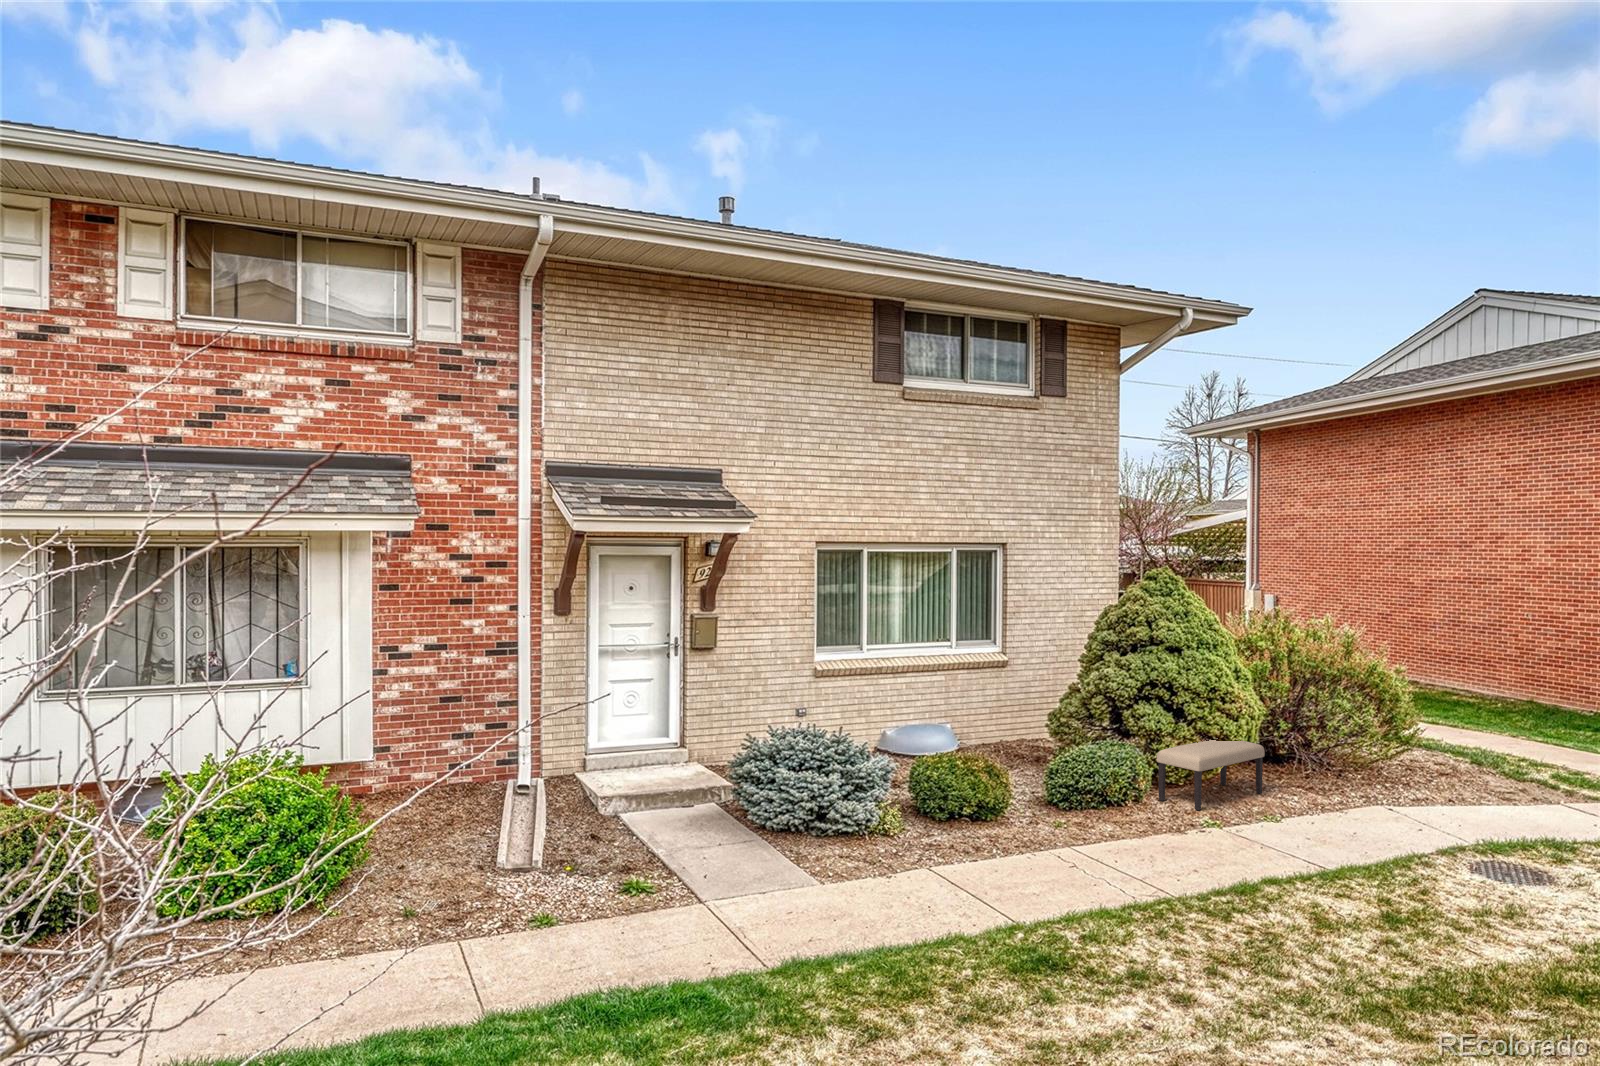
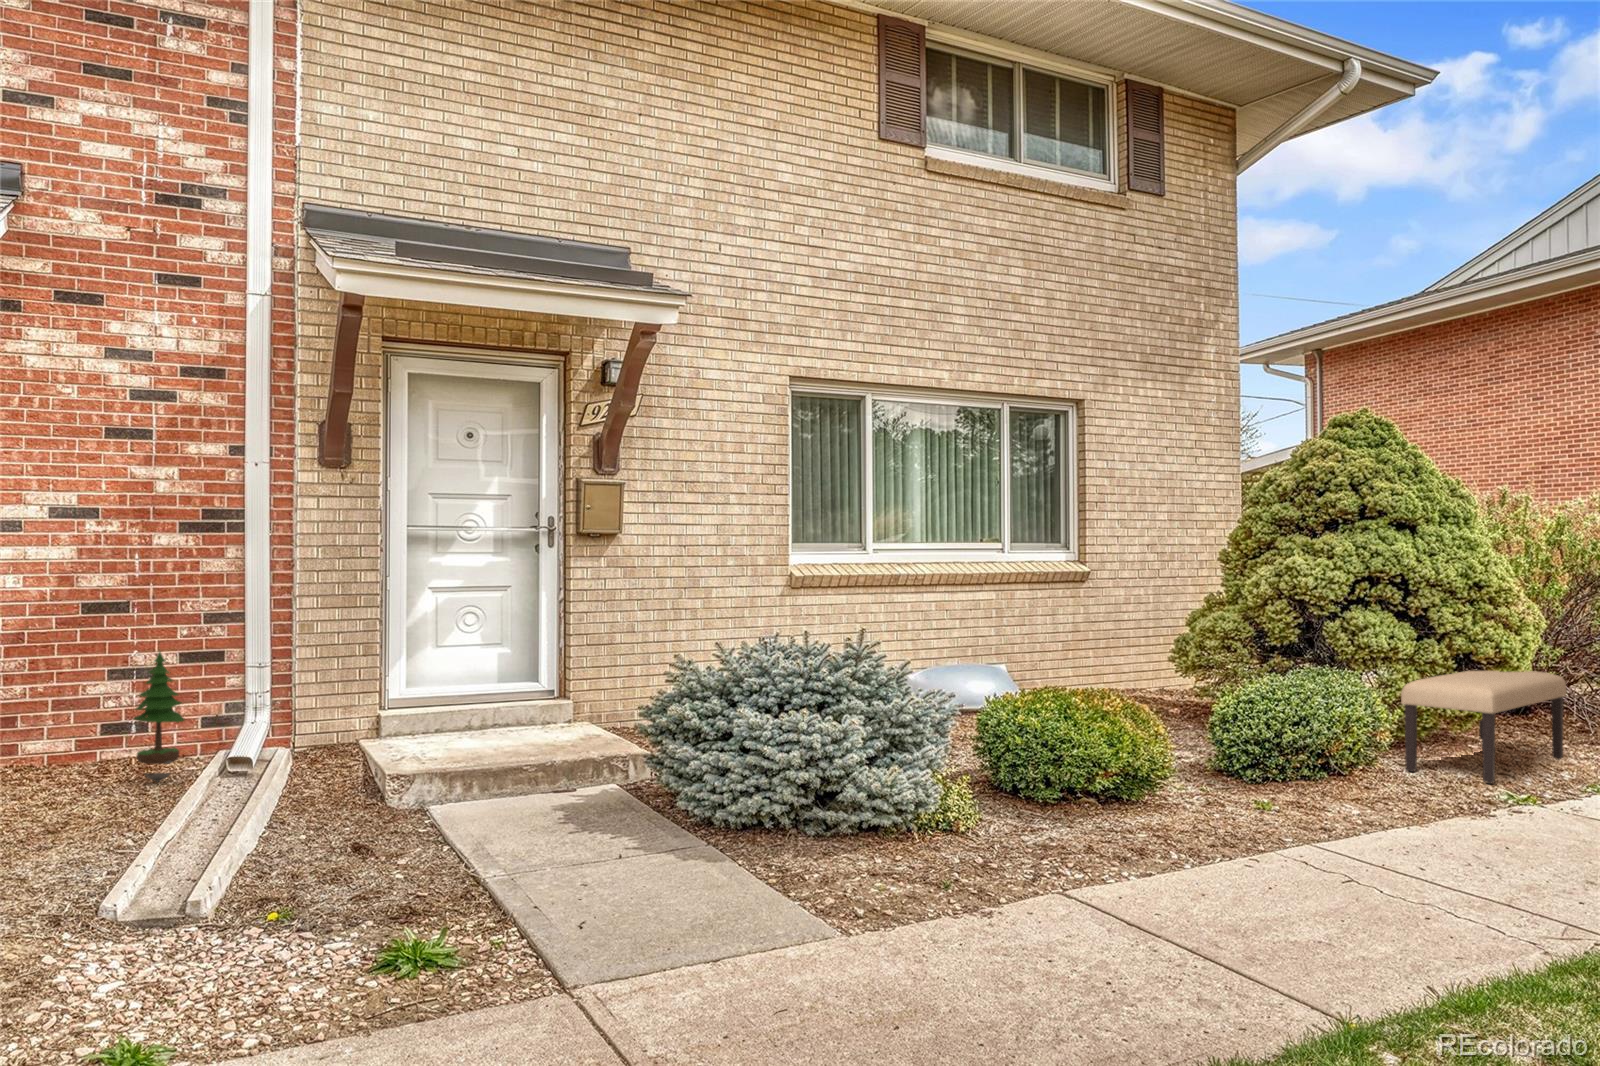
potted tree: none [463,723,489,793] -> present [133,652,185,782]

